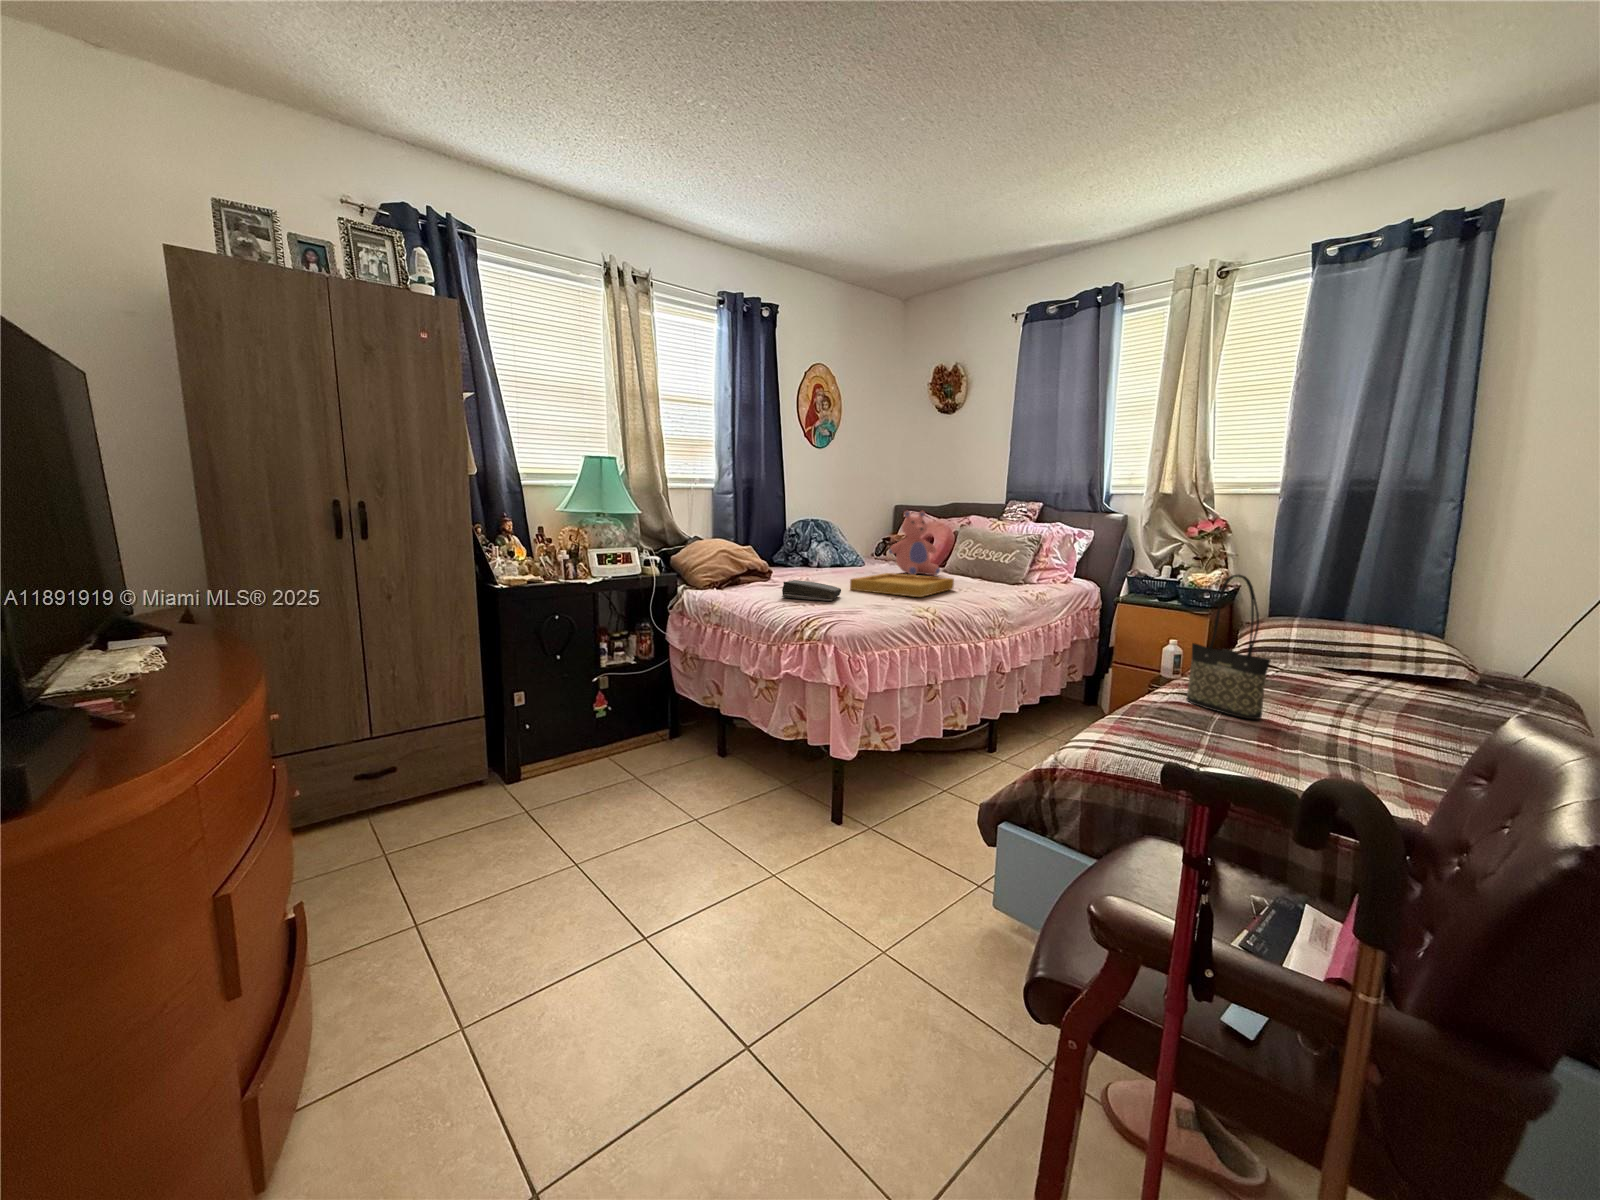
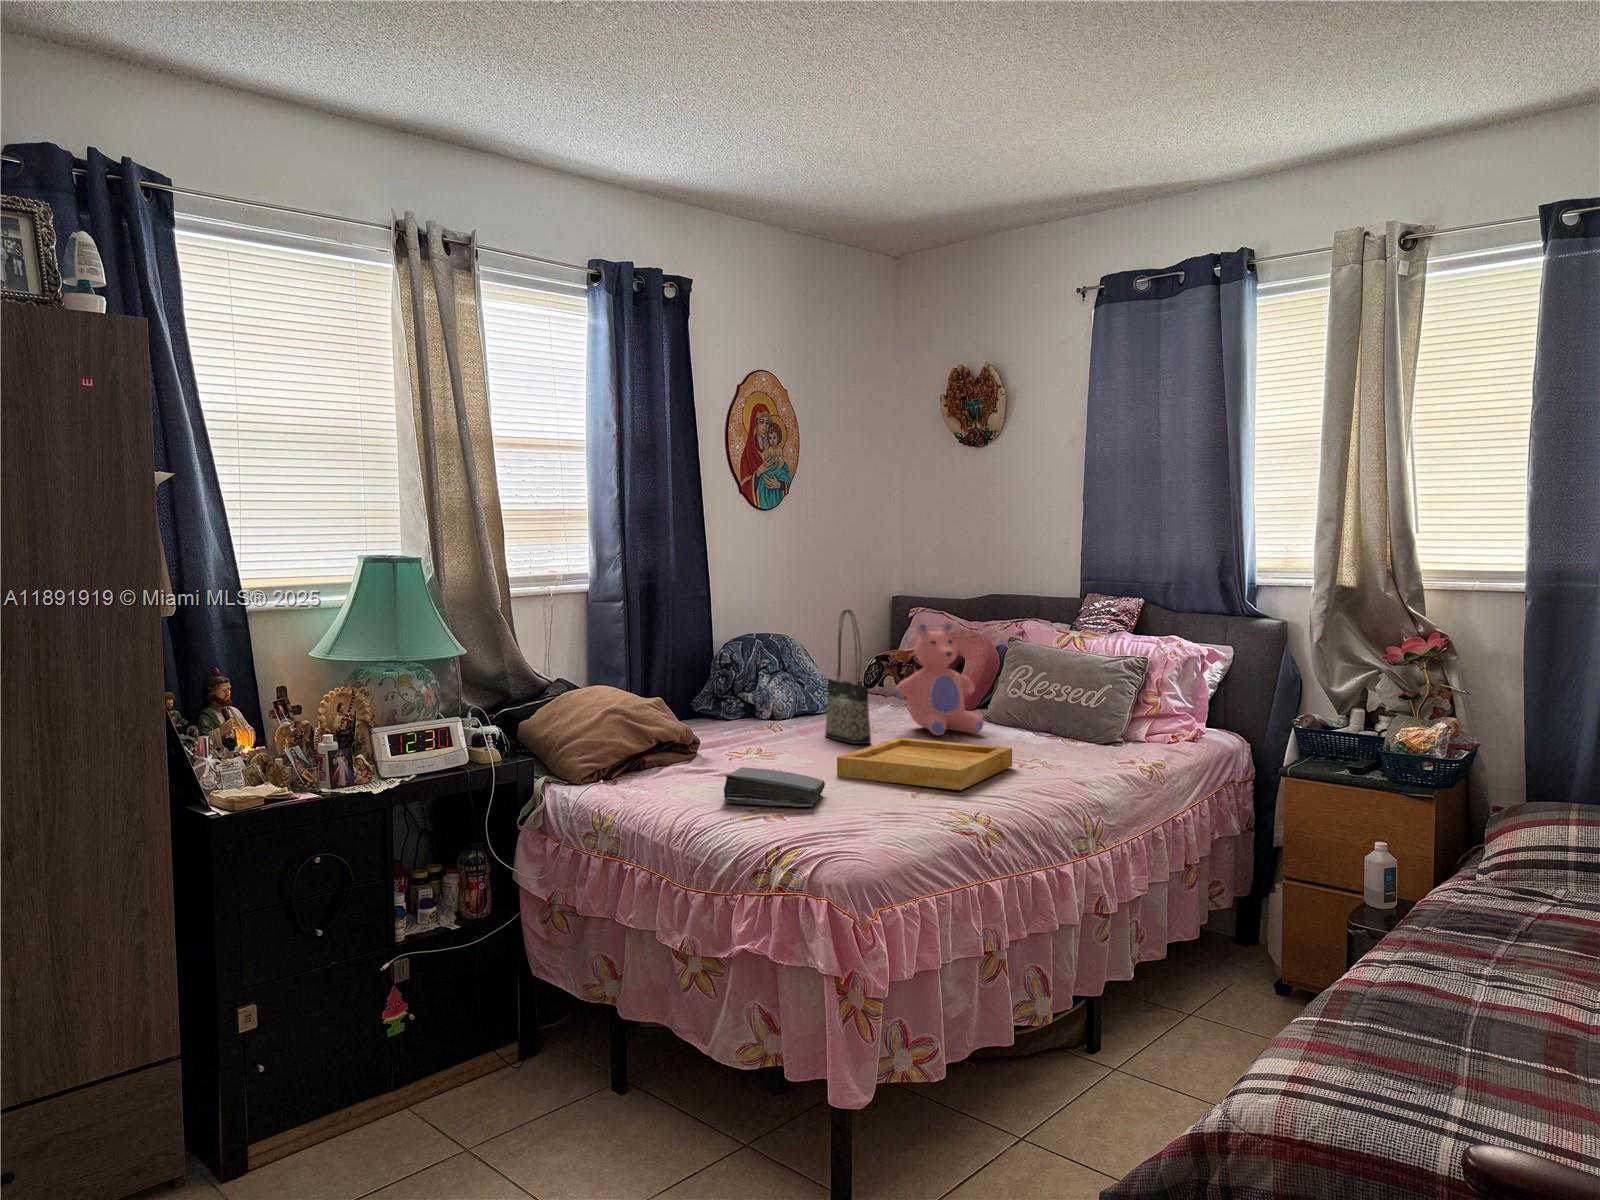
tote bag: present [1187,575,1271,719] -> present [825,610,871,744]

